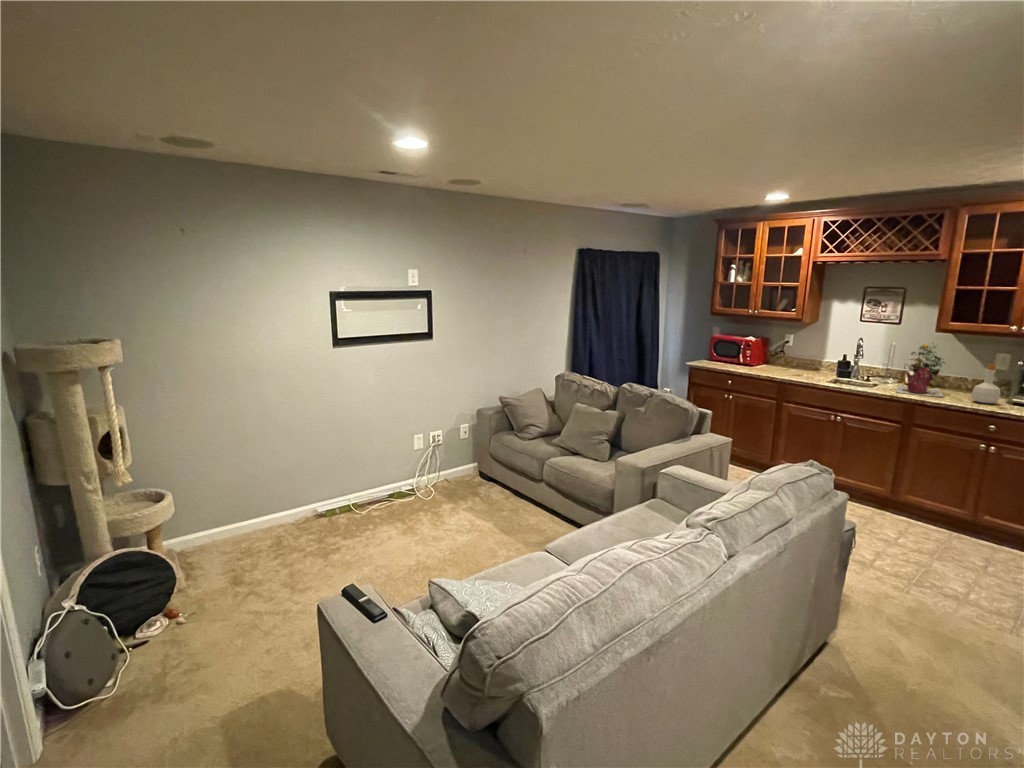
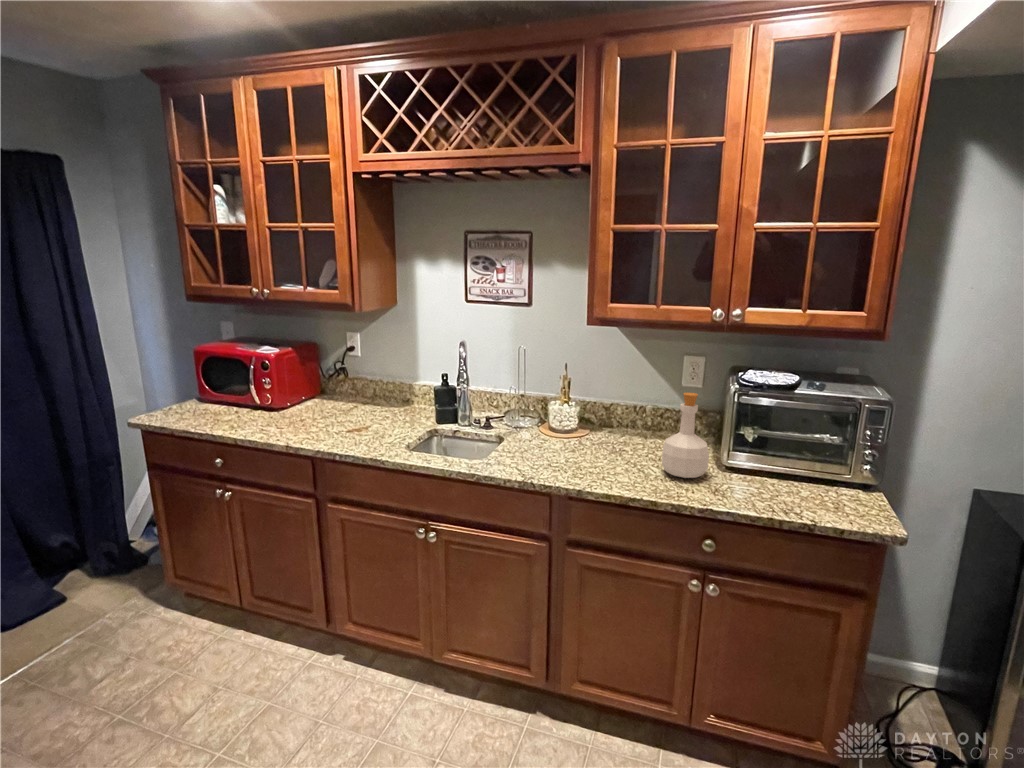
potted plant: present [896,344,945,397] -> none [530,347,615,468]

